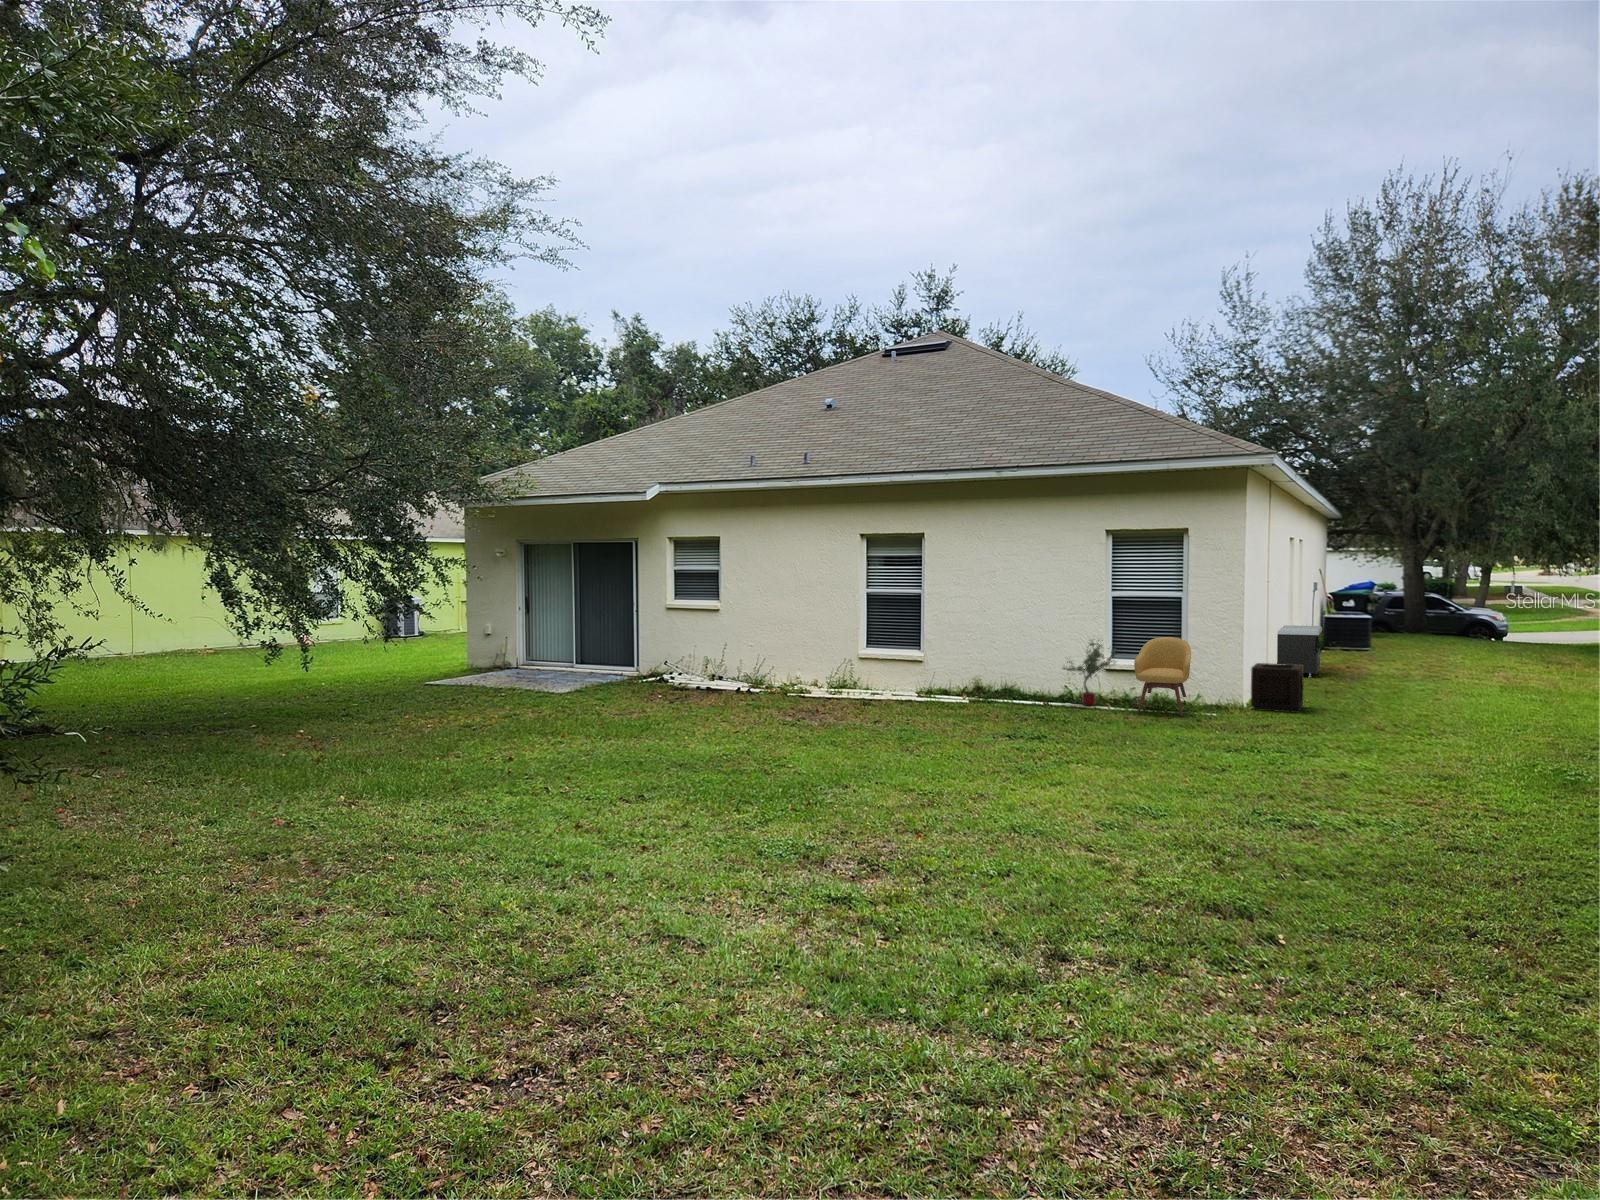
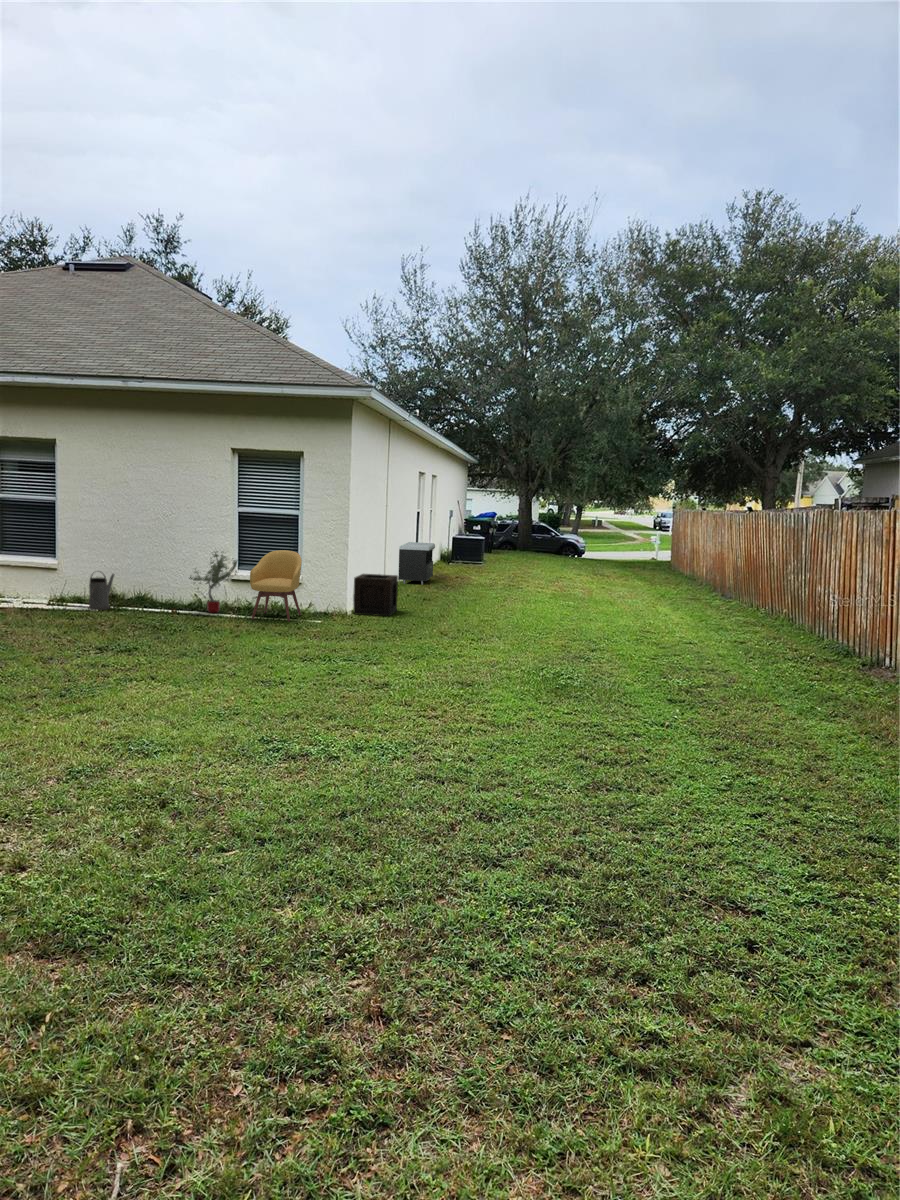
watering can: none [959,661,979,701] -> present [89,572,114,610]

